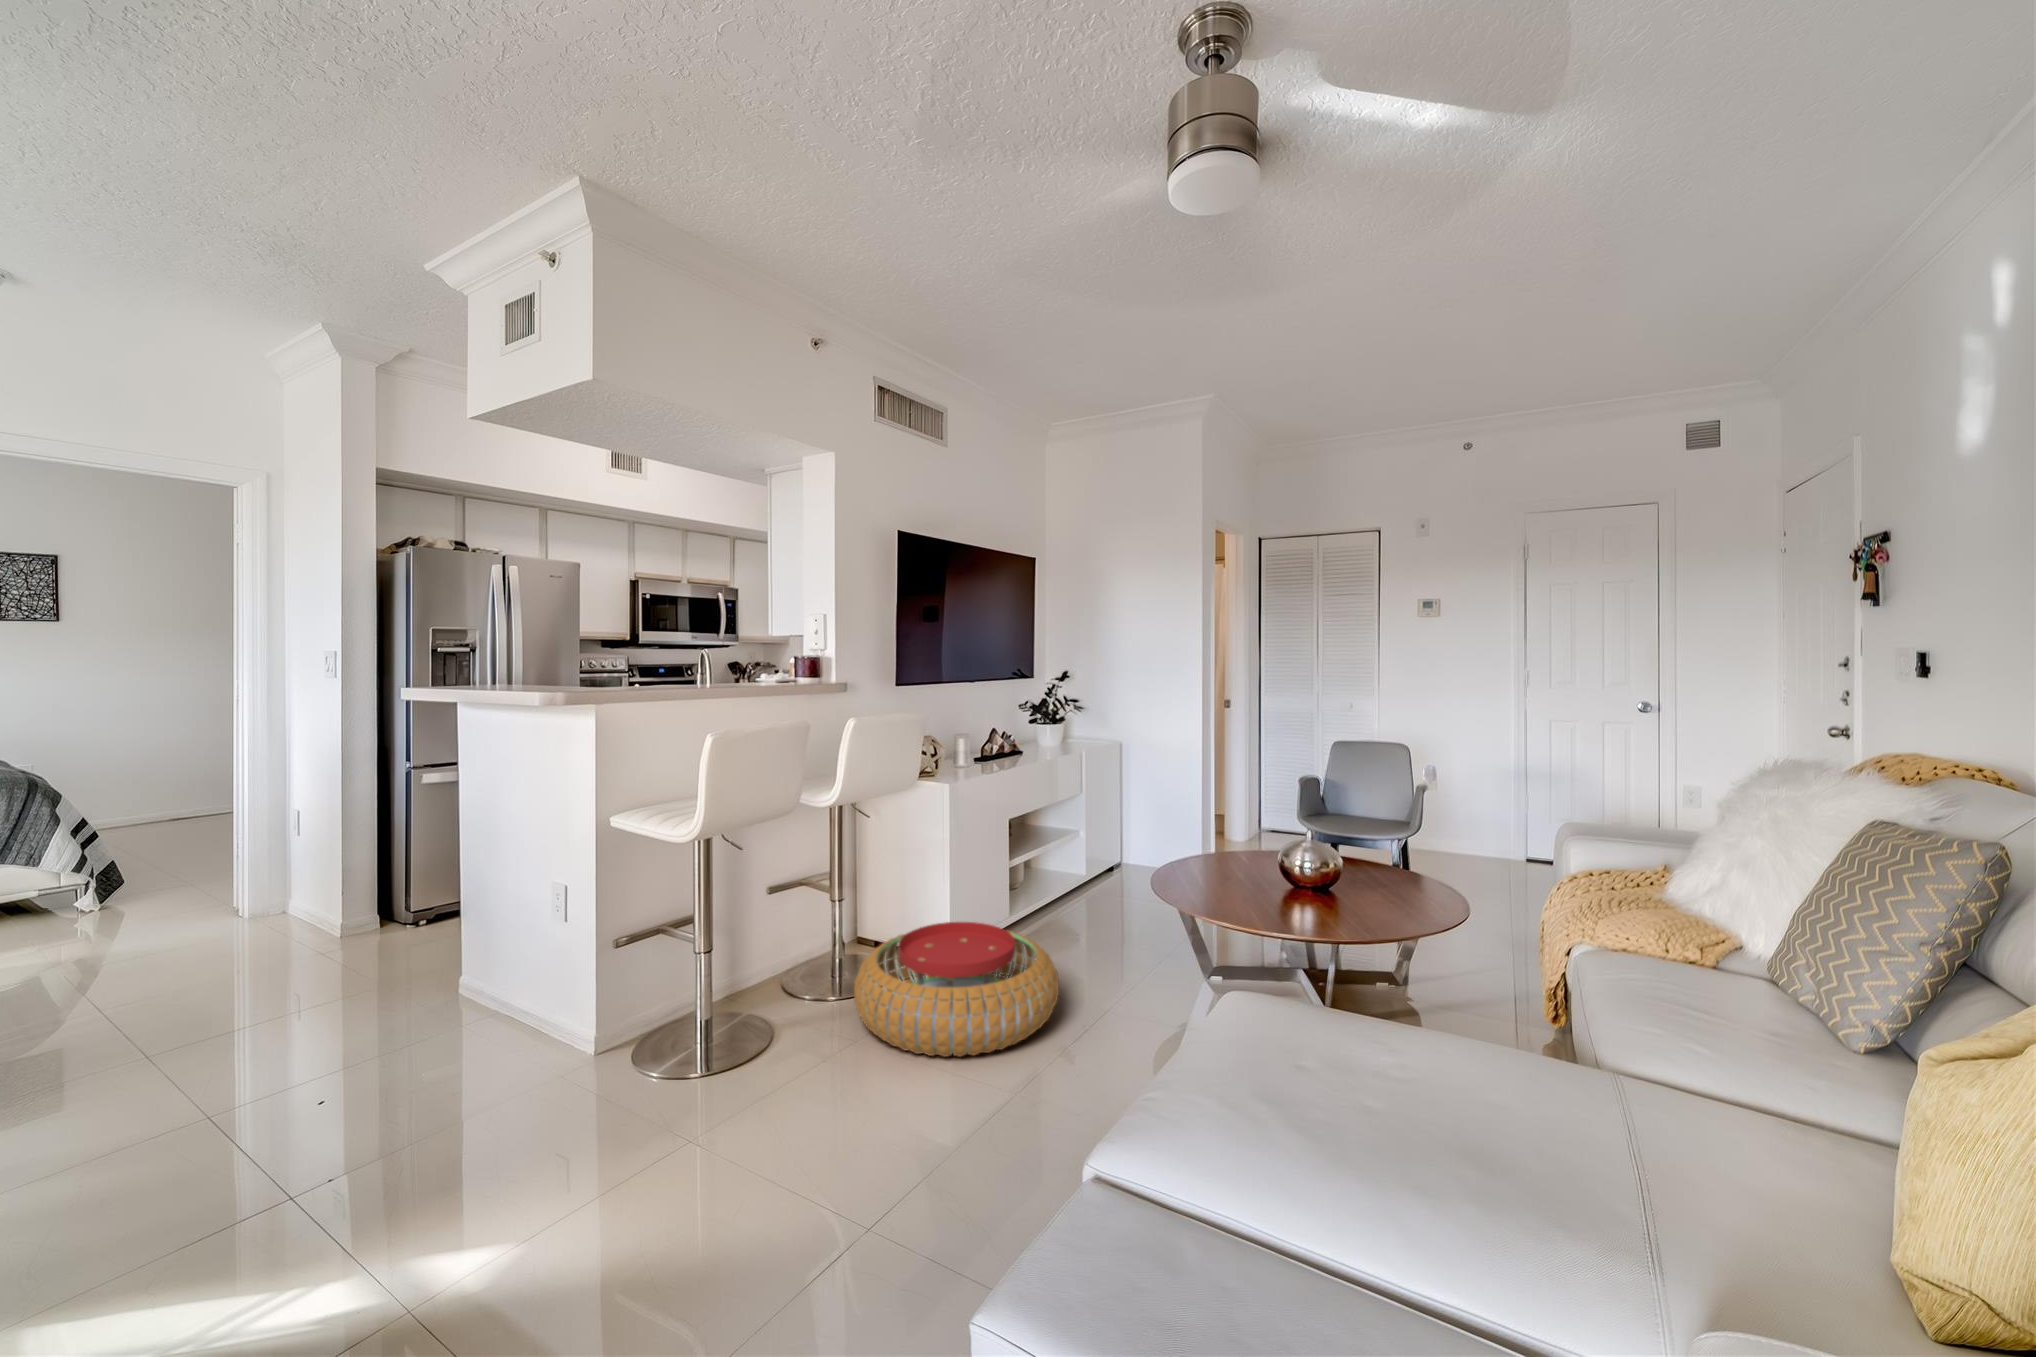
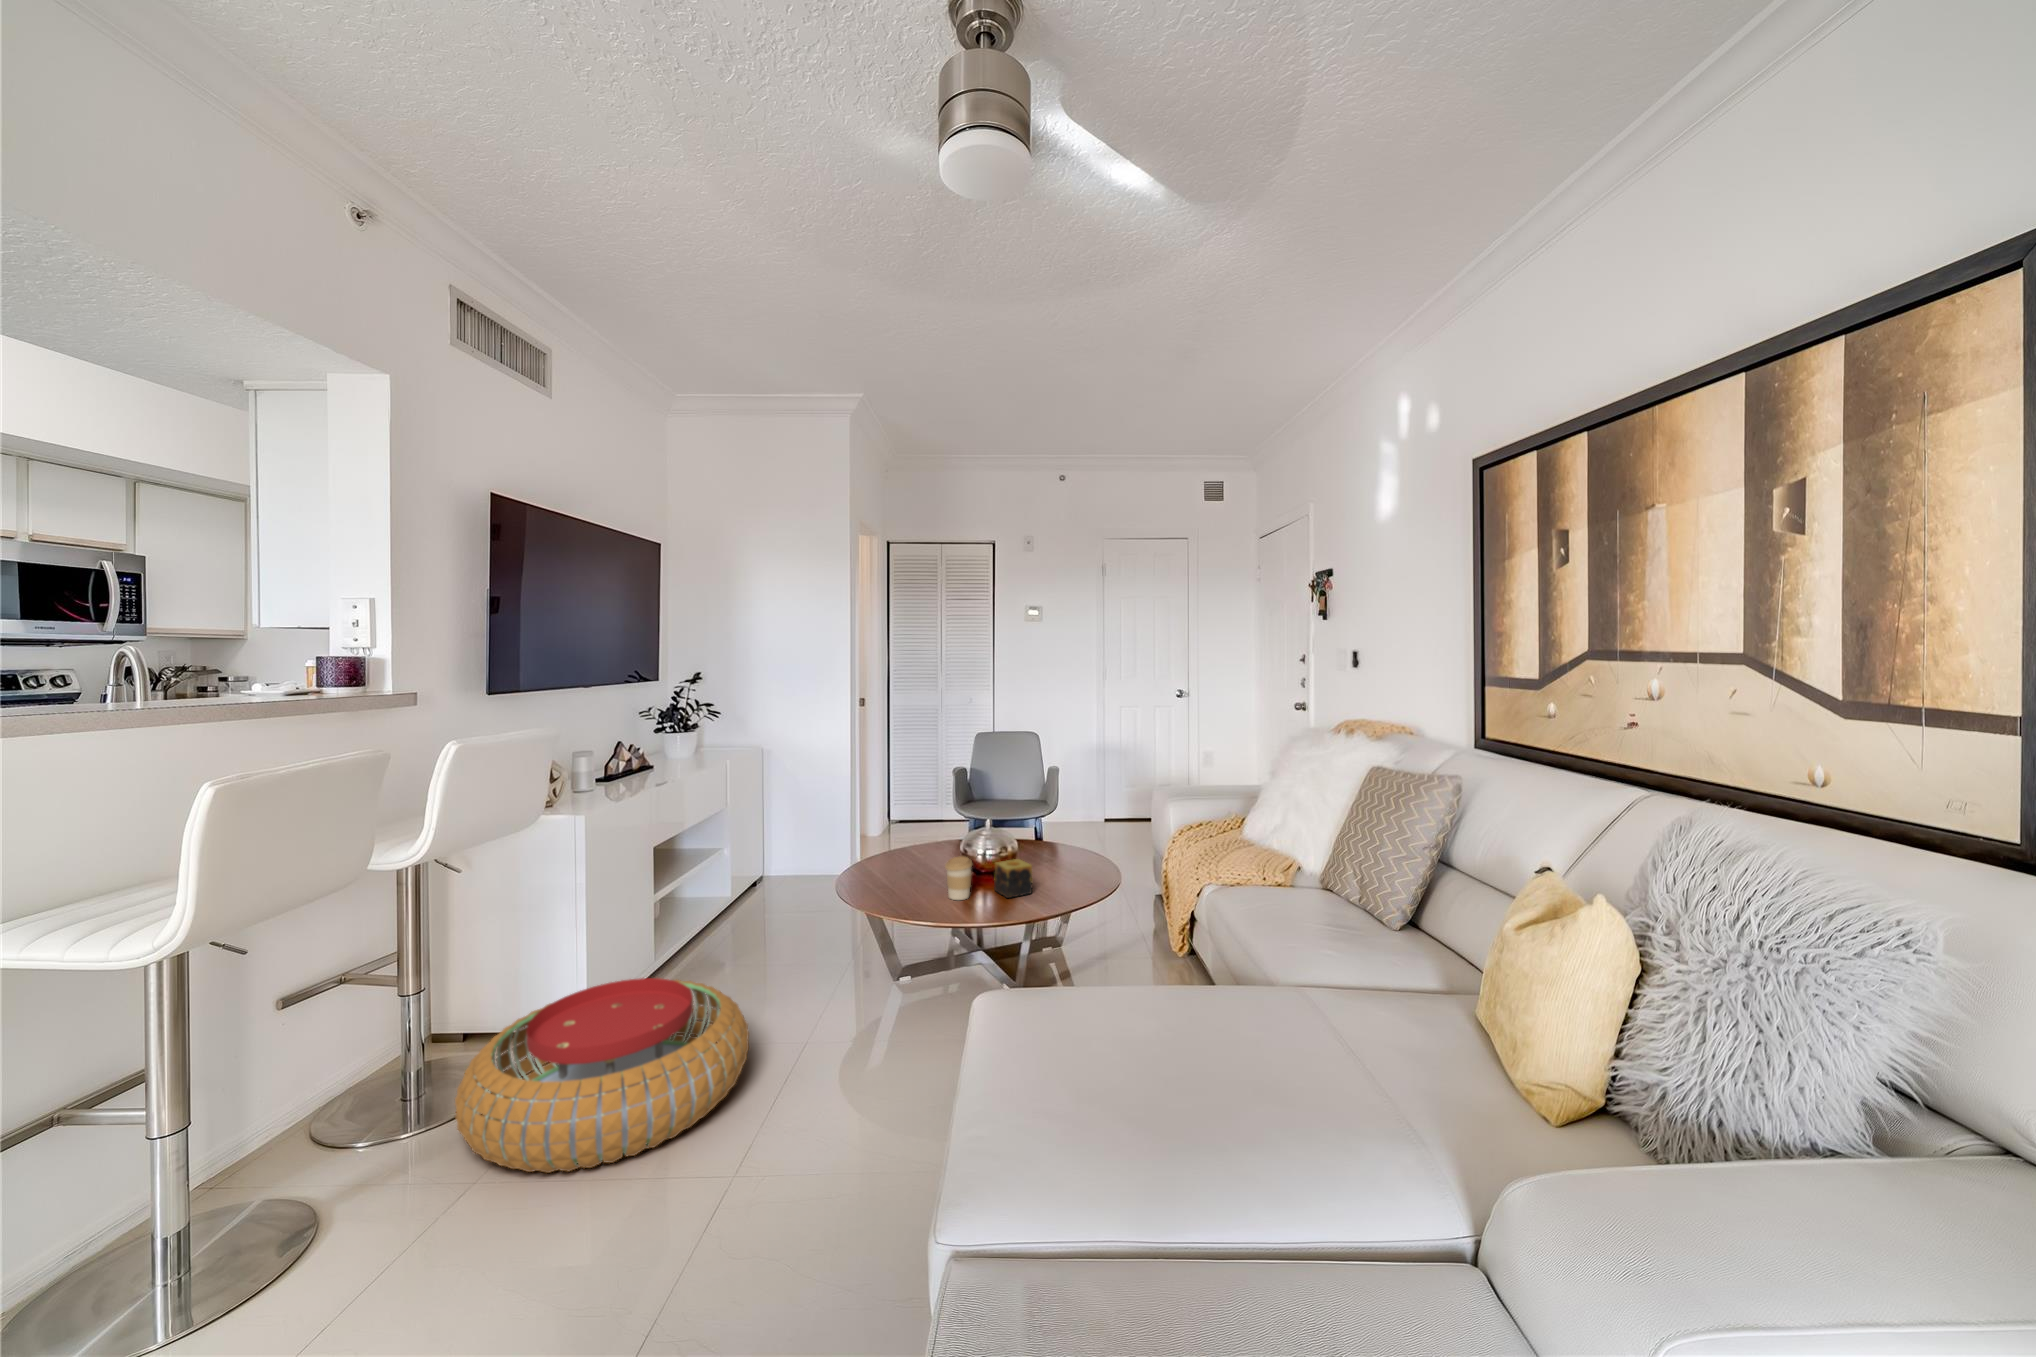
coffee cup: none [1248,863,1278,907] -> present [945,856,972,900]
candle: none [1303,875,1344,914] -> present [994,859,1032,898]

